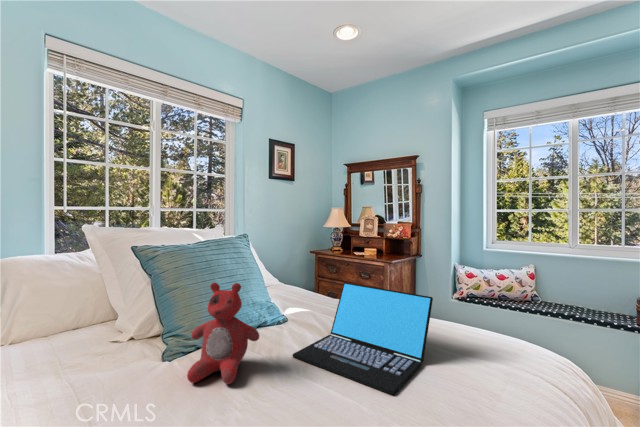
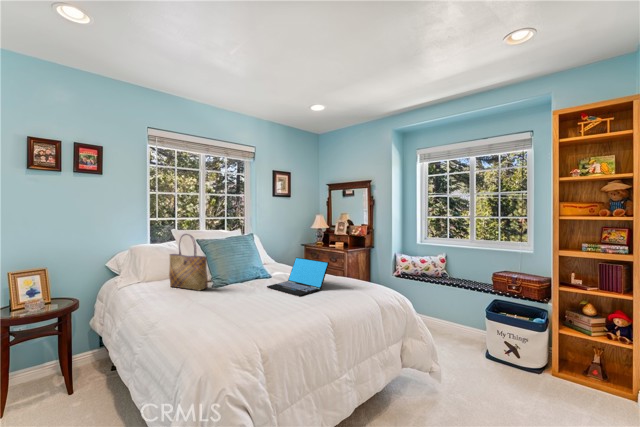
tote bag: none [55,233,151,377] -> present [169,234,208,290]
stuffed bear: present [187,283,259,384] -> none [223,254,252,293]

